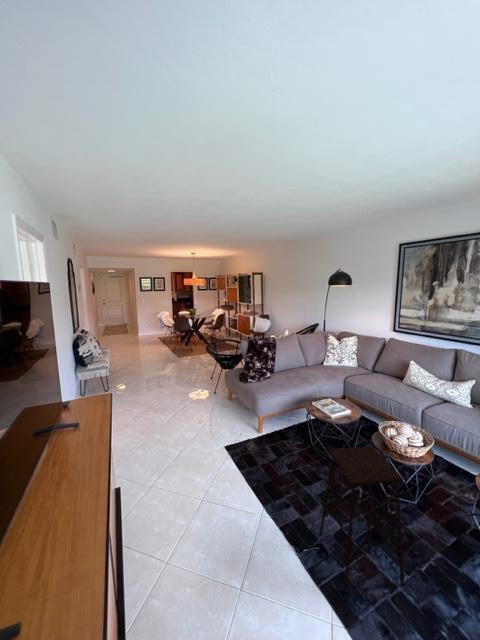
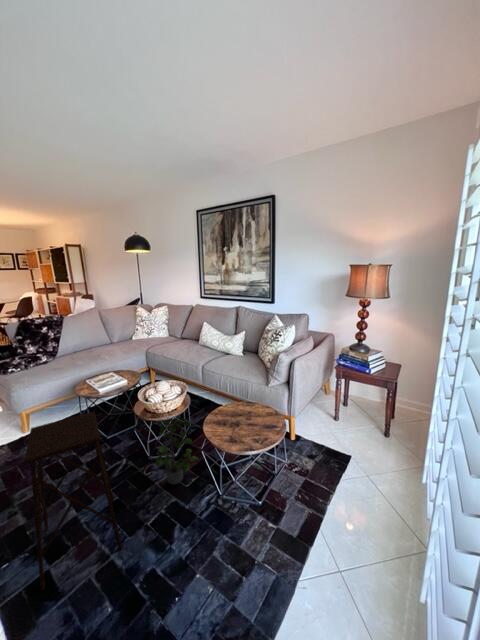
potted plant: none [411,464,463,535] -> present [156,418,198,484]

